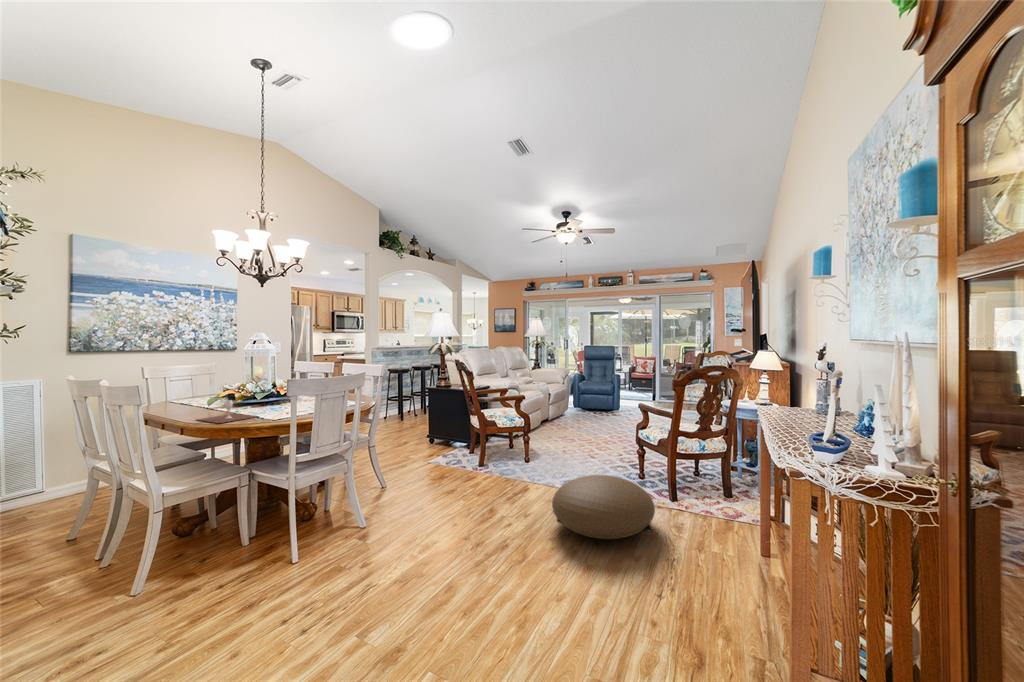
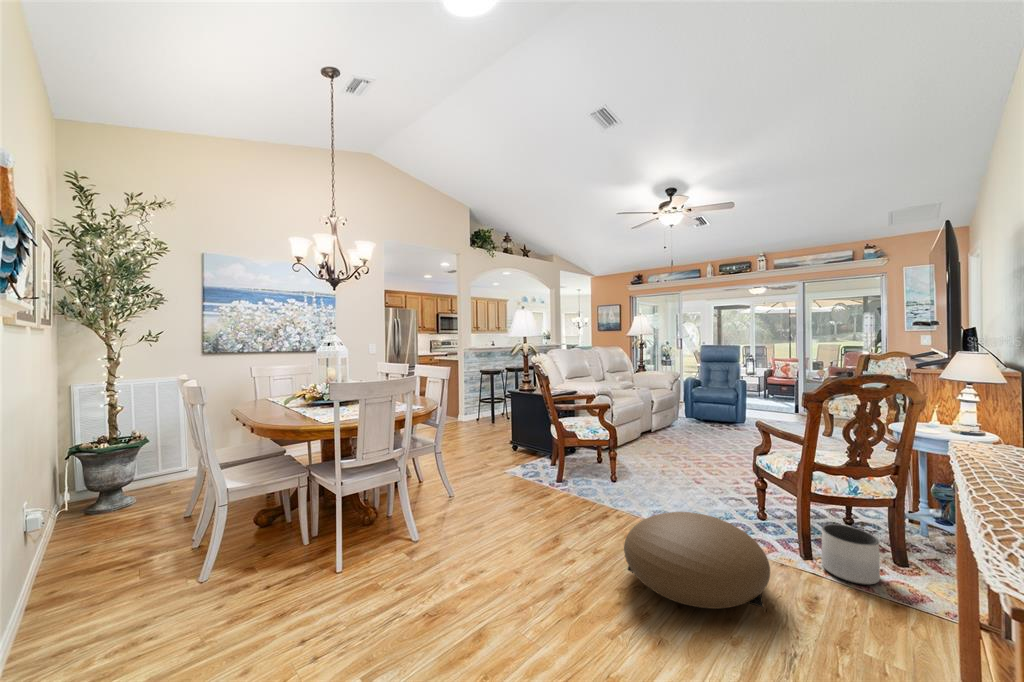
wine glass: present [198,400,258,423] -> none [259,401,315,424]
planter: none [683,474,718,512] -> present [822,524,880,585]

